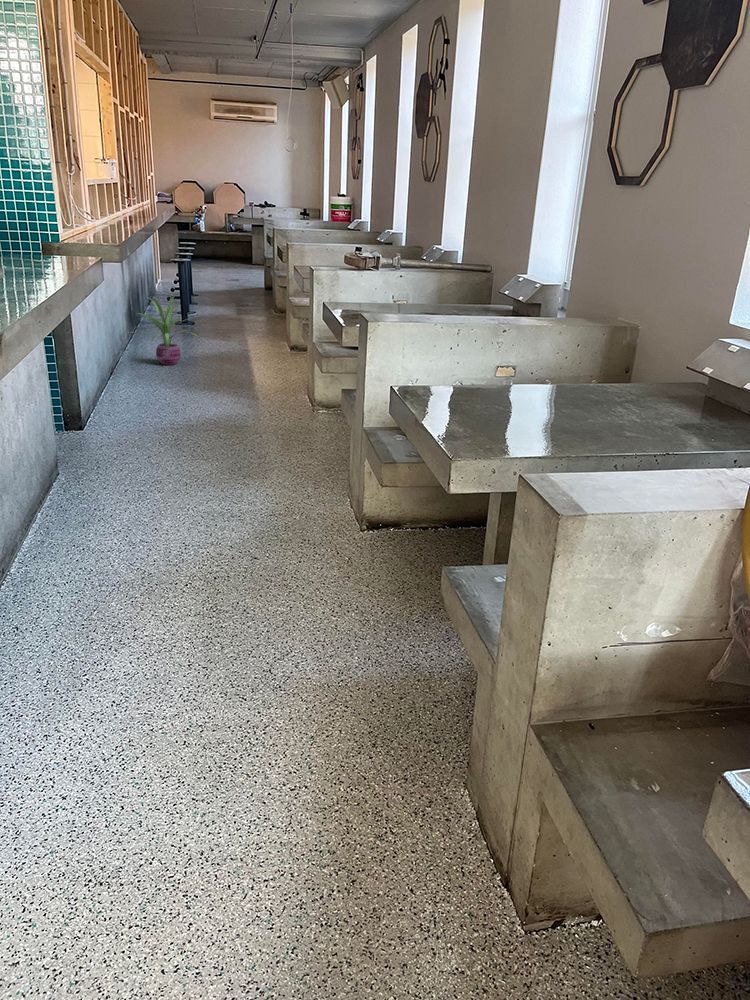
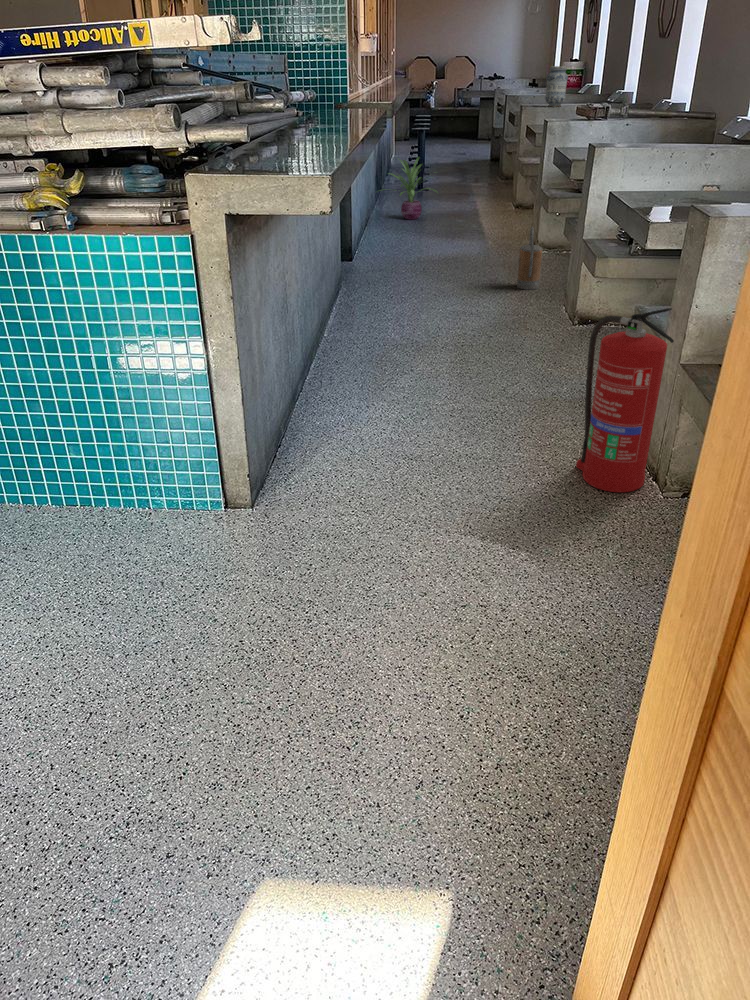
vase: none [311,205,334,247] -> present [545,66,568,107]
watering can: none [288,397,316,472] -> present [517,227,542,289]
fire extinguisher: none [378,662,527,946] -> present [576,308,674,492]

